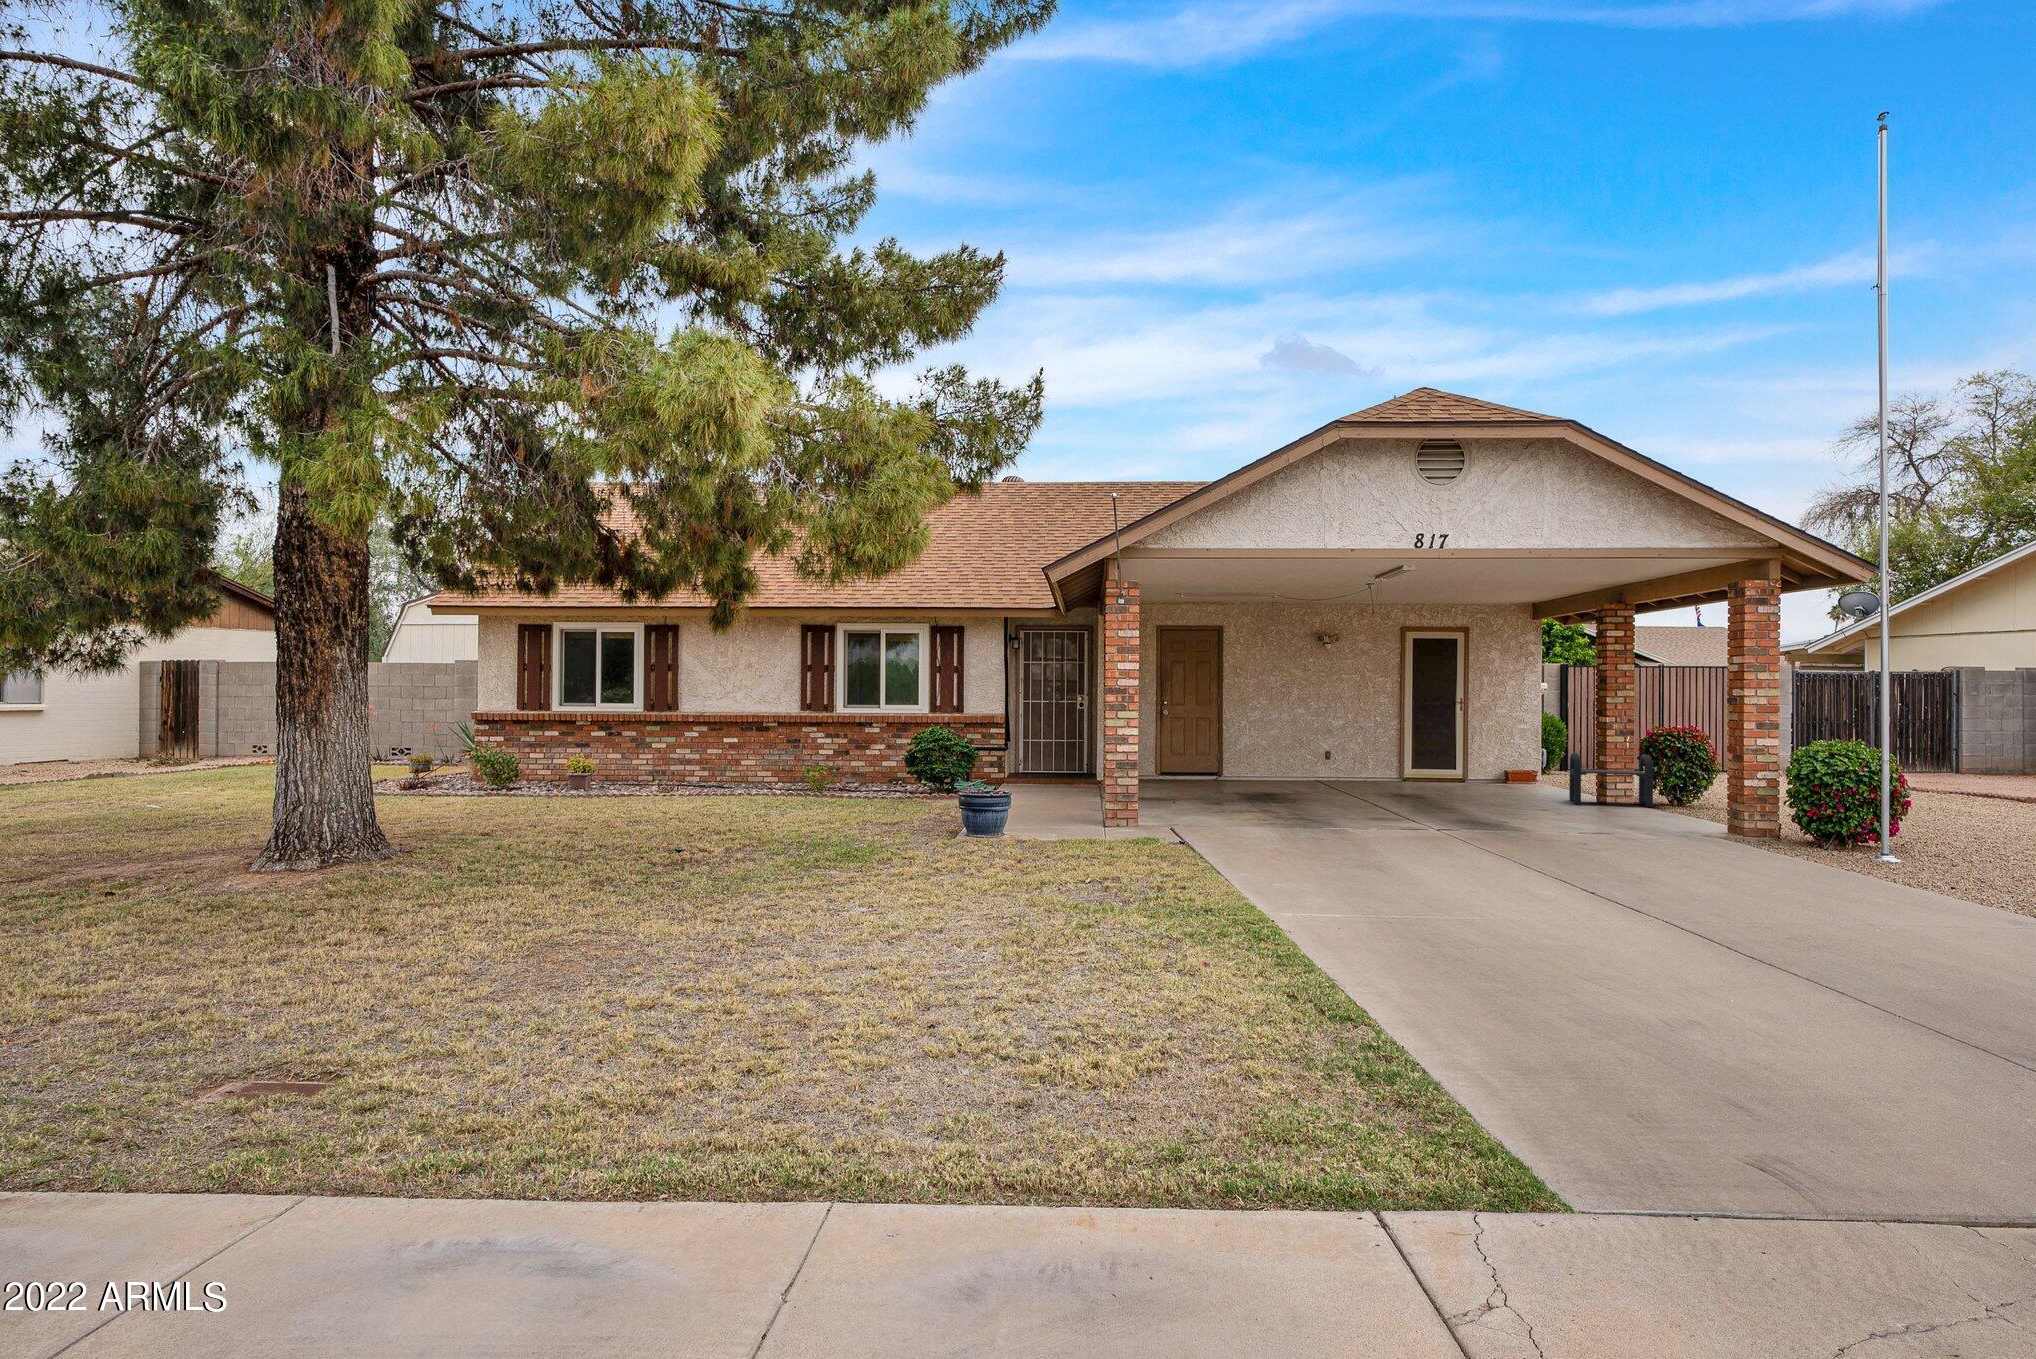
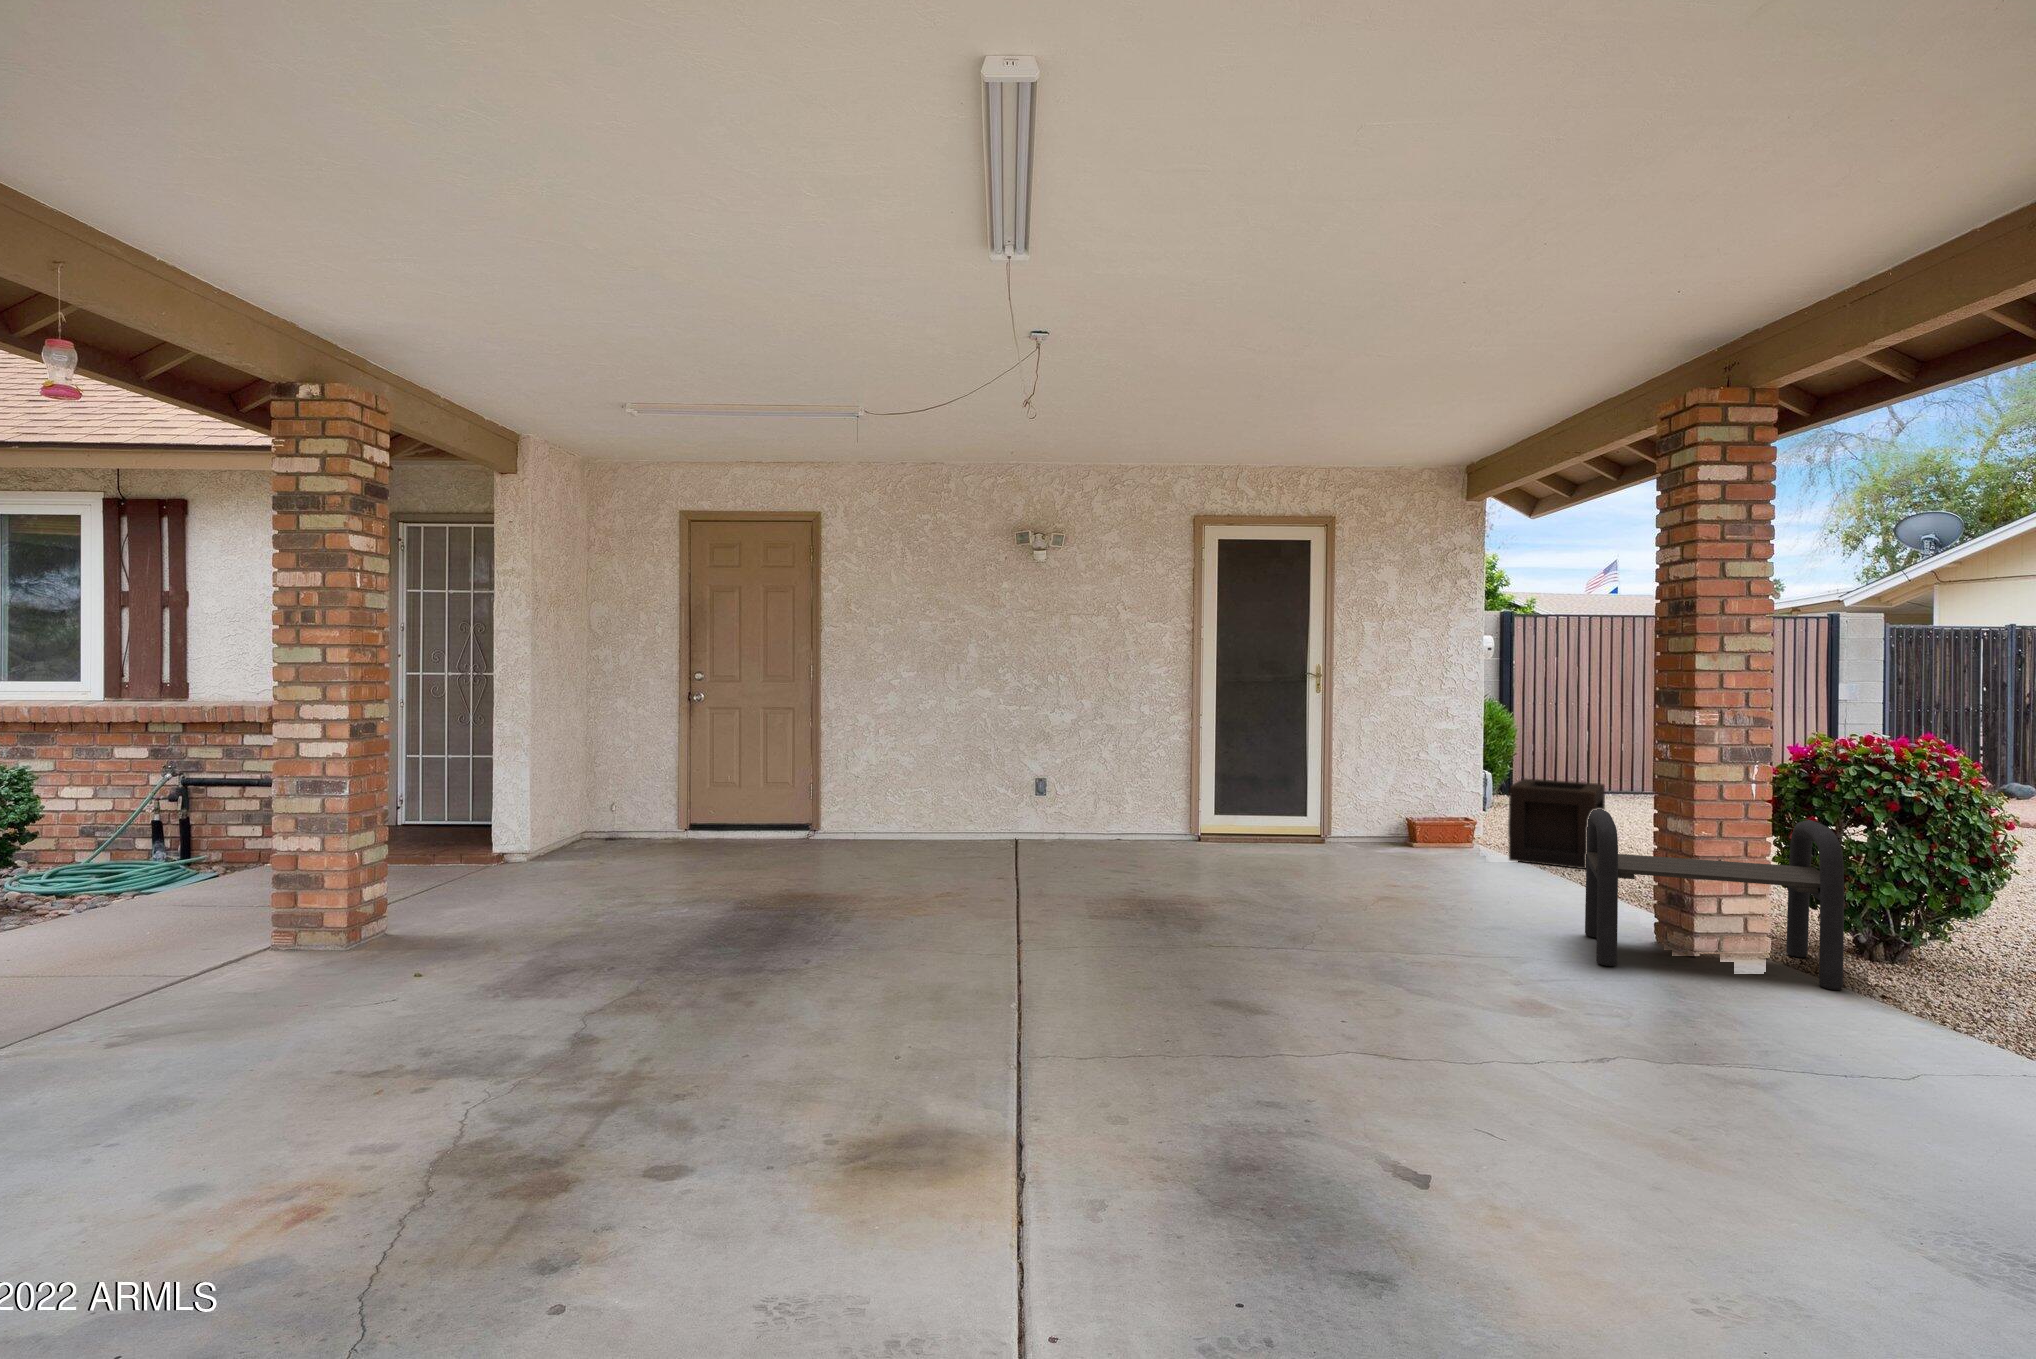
wooden crate: none [1534,752,1575,789] -> present [1508,779,1605,869]

